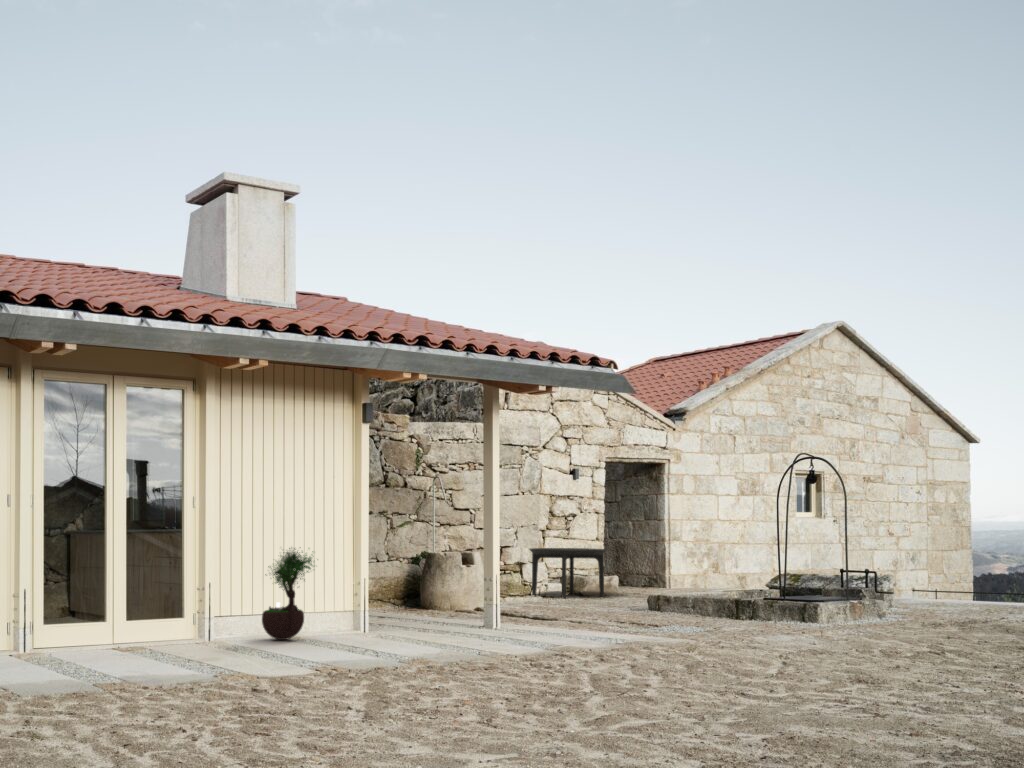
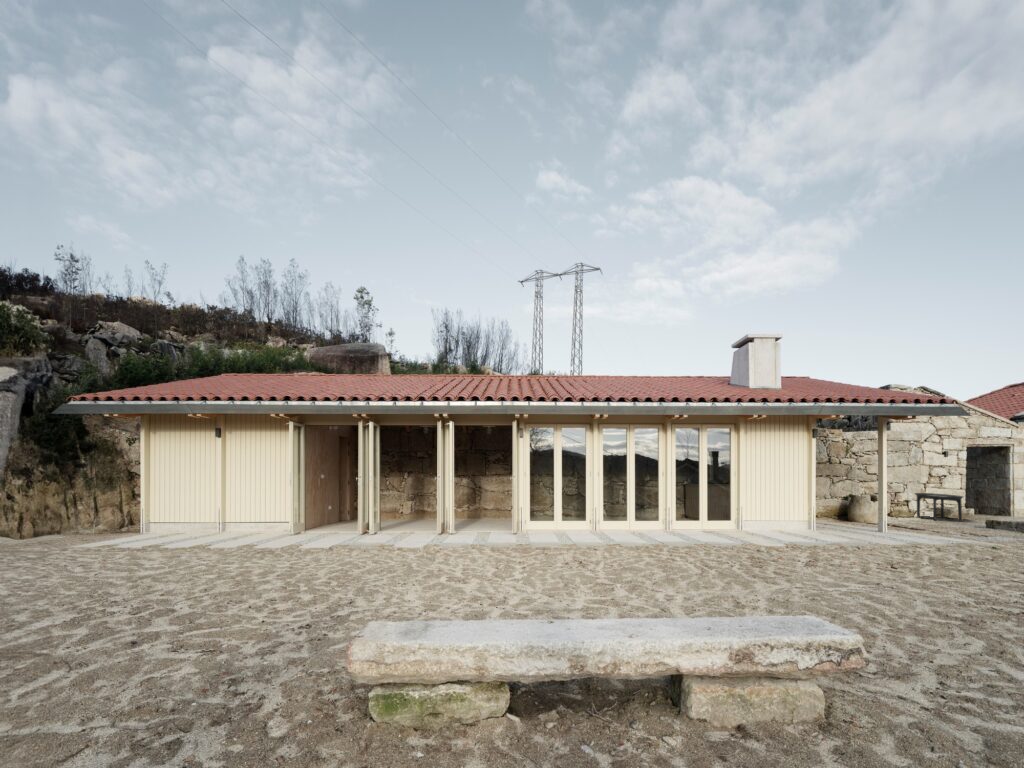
potted tree: present [262,548,312,640] -> none [766,490,790,531]

